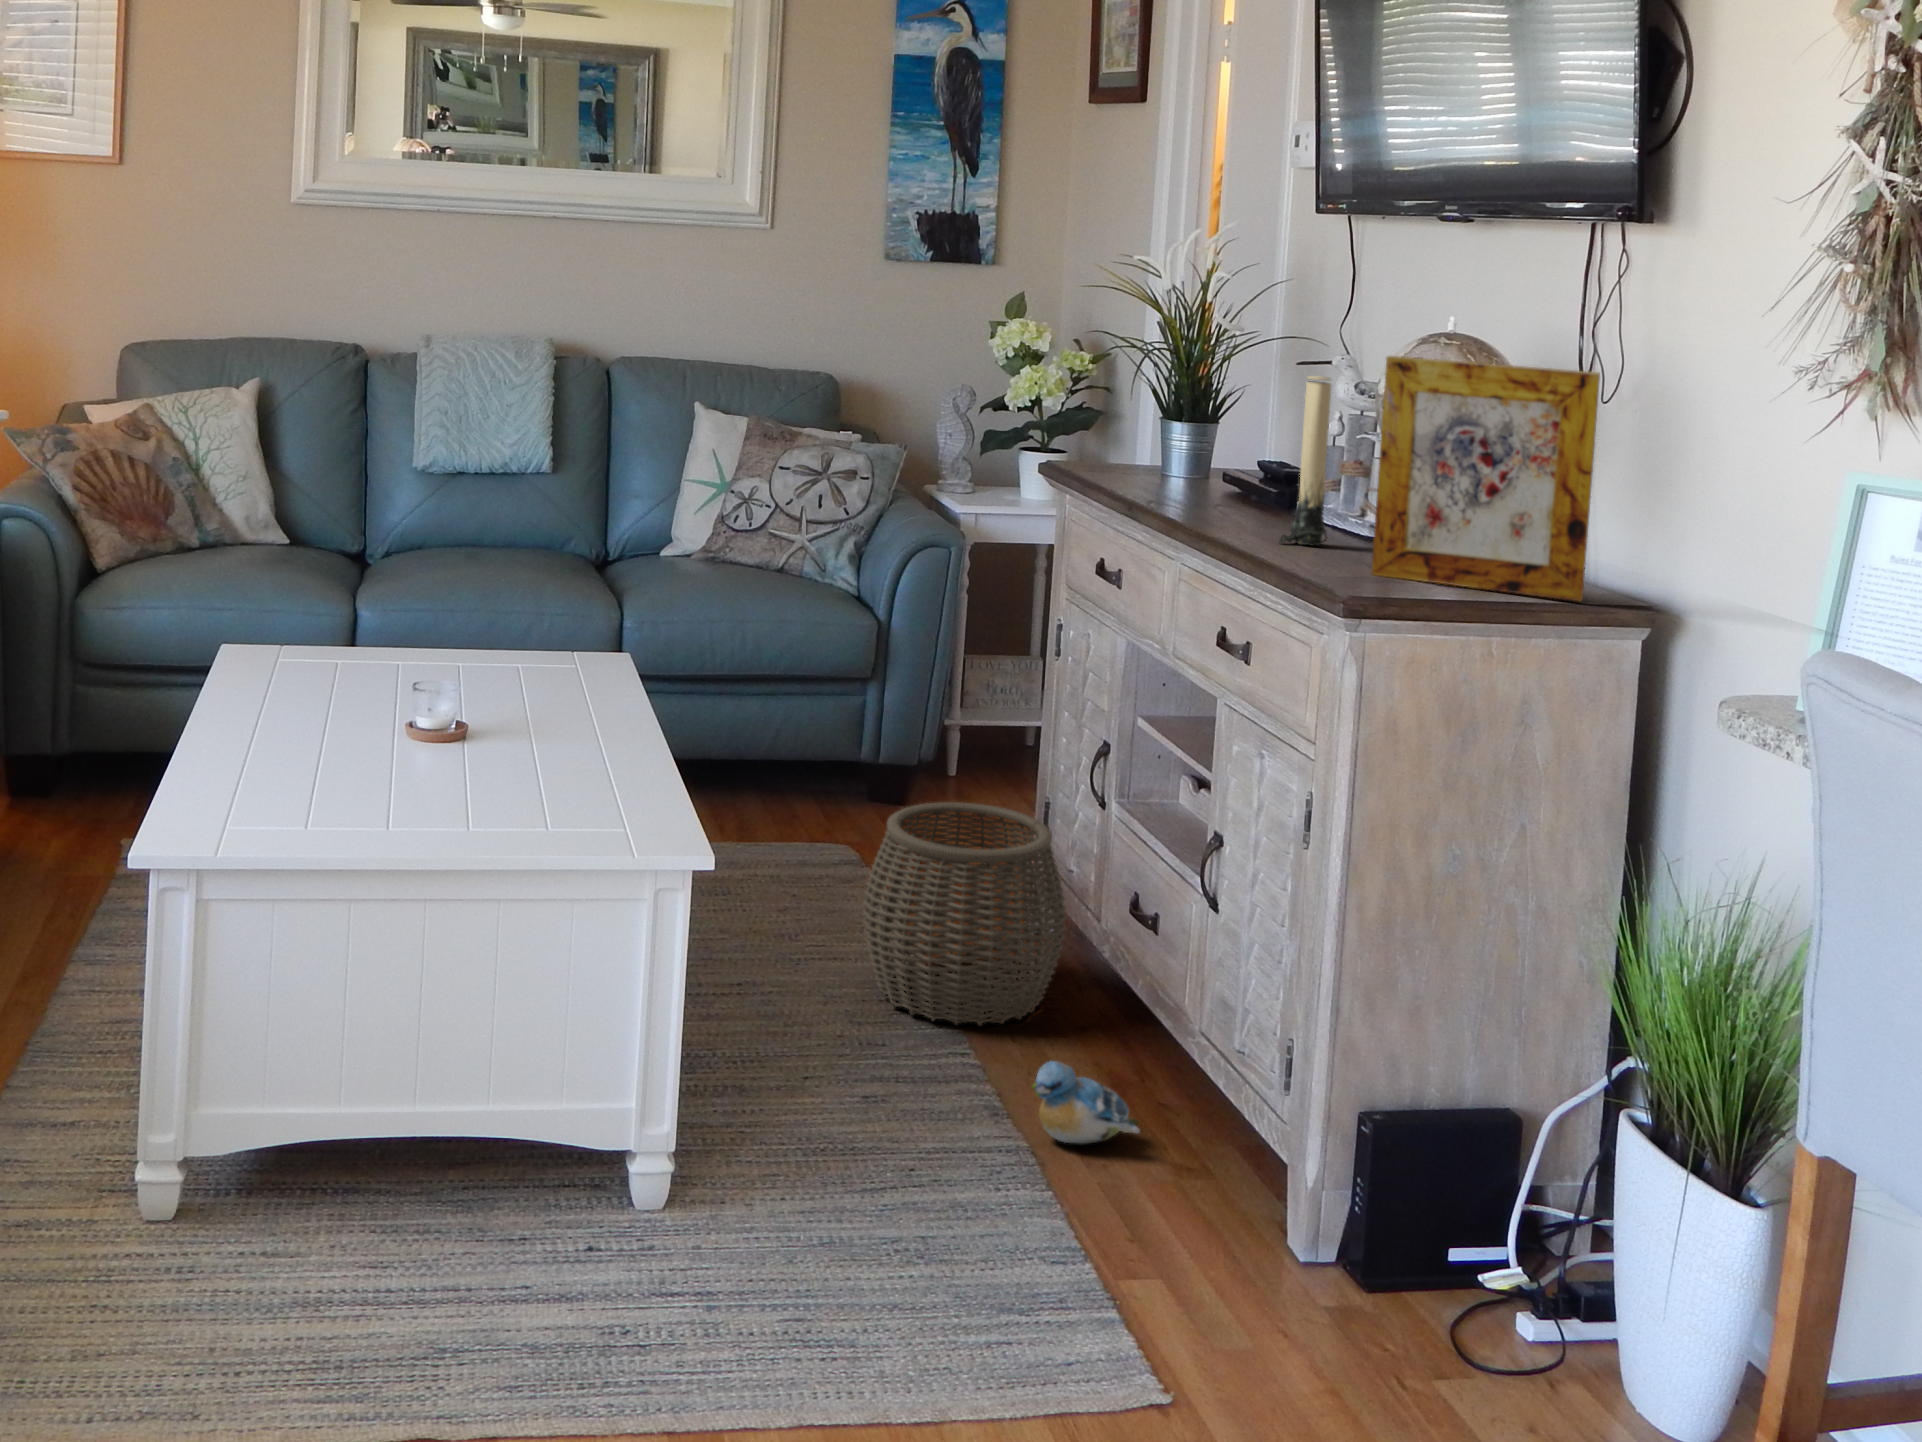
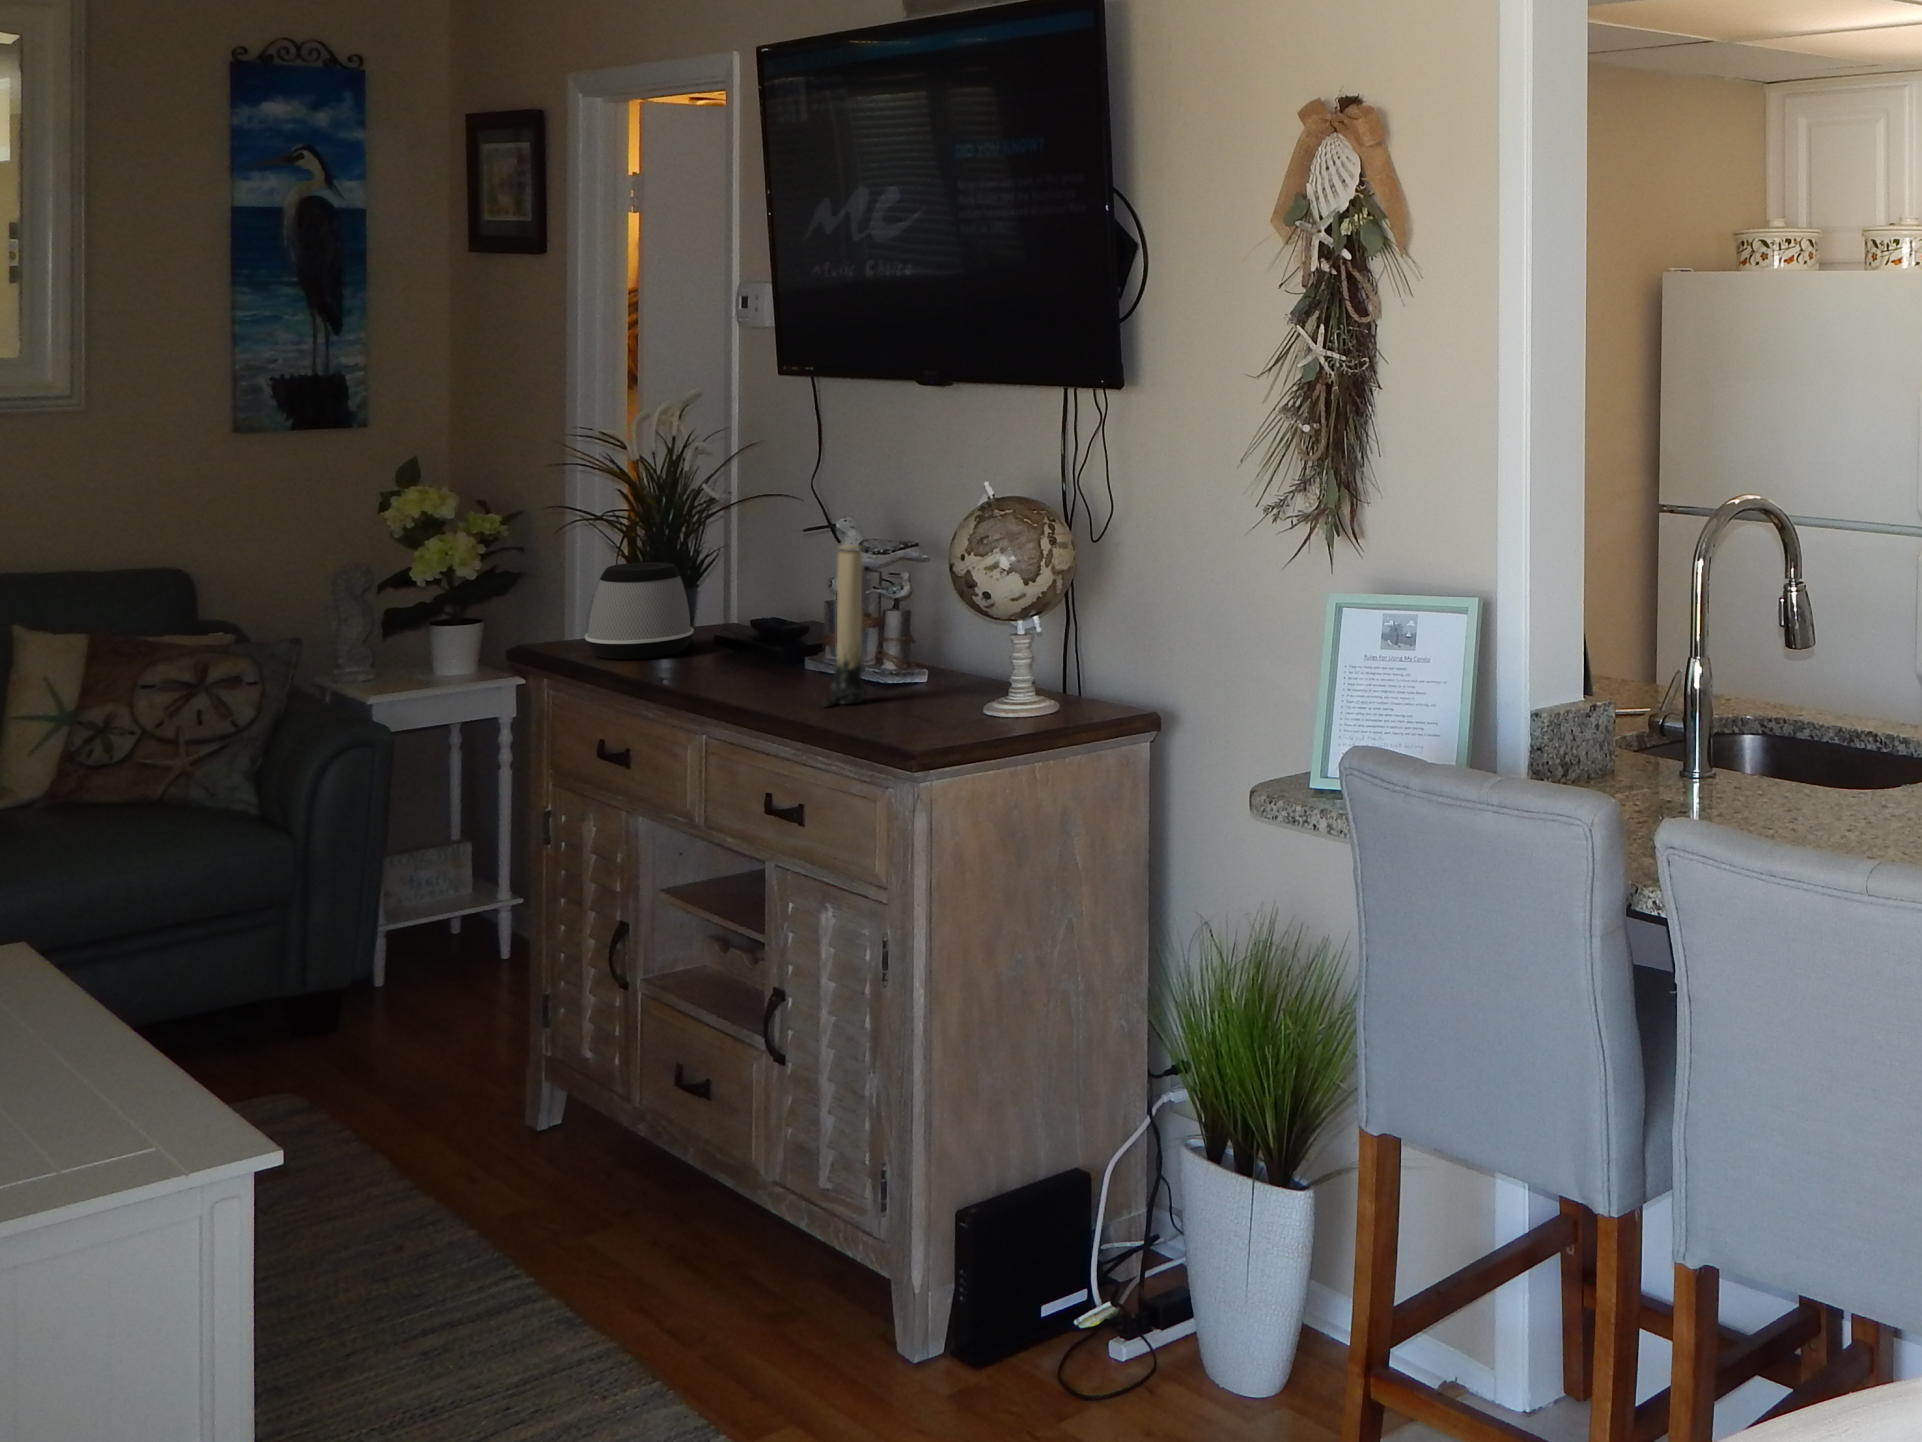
picture frame: present [1371,356,1600,601] -> none [929,522,1115,727]
speaker: none [1102,390,1202,485] -> present [585,562,694,659]
woven basket: present [863,802,1066,1025] -> none [341,1025,592,1287]
plush toy: present [1032,1061,1140,1144] -> none [606,1281,727,1363]

